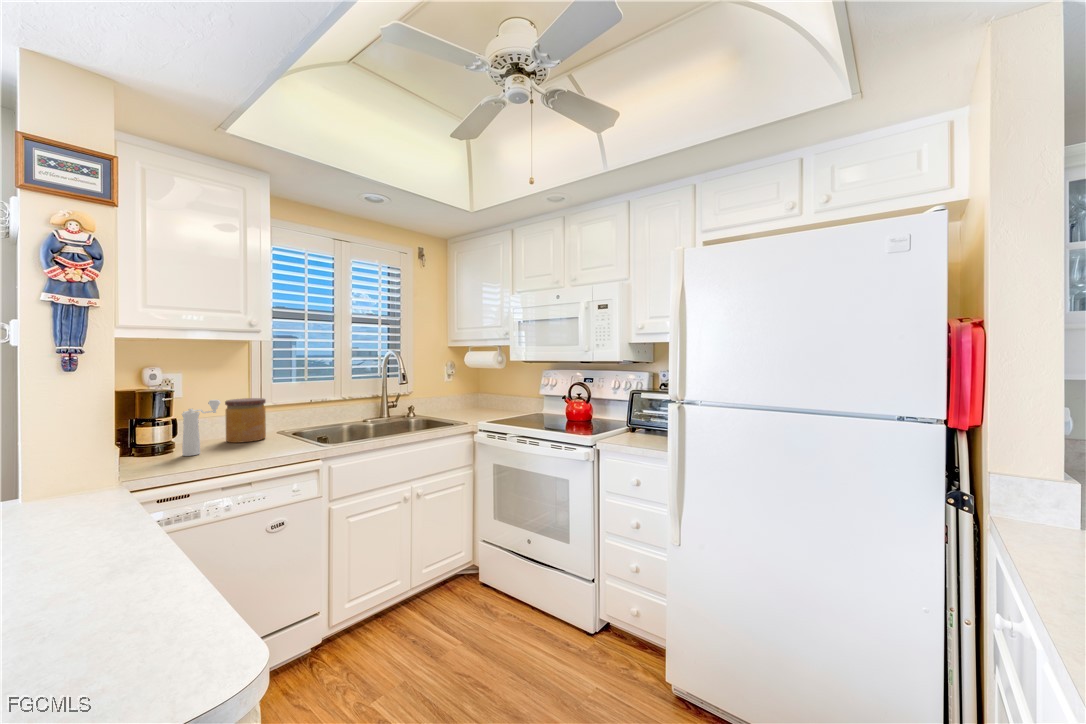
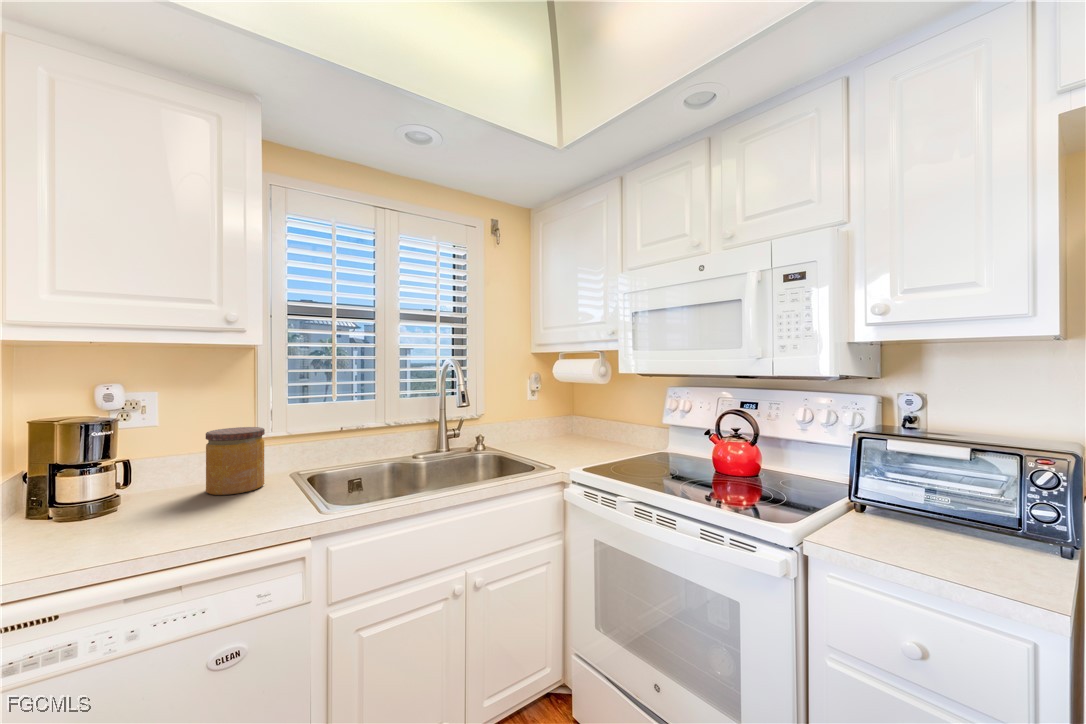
pepper mill: present [182,400,221,456] -> none [108,433,182,525]

